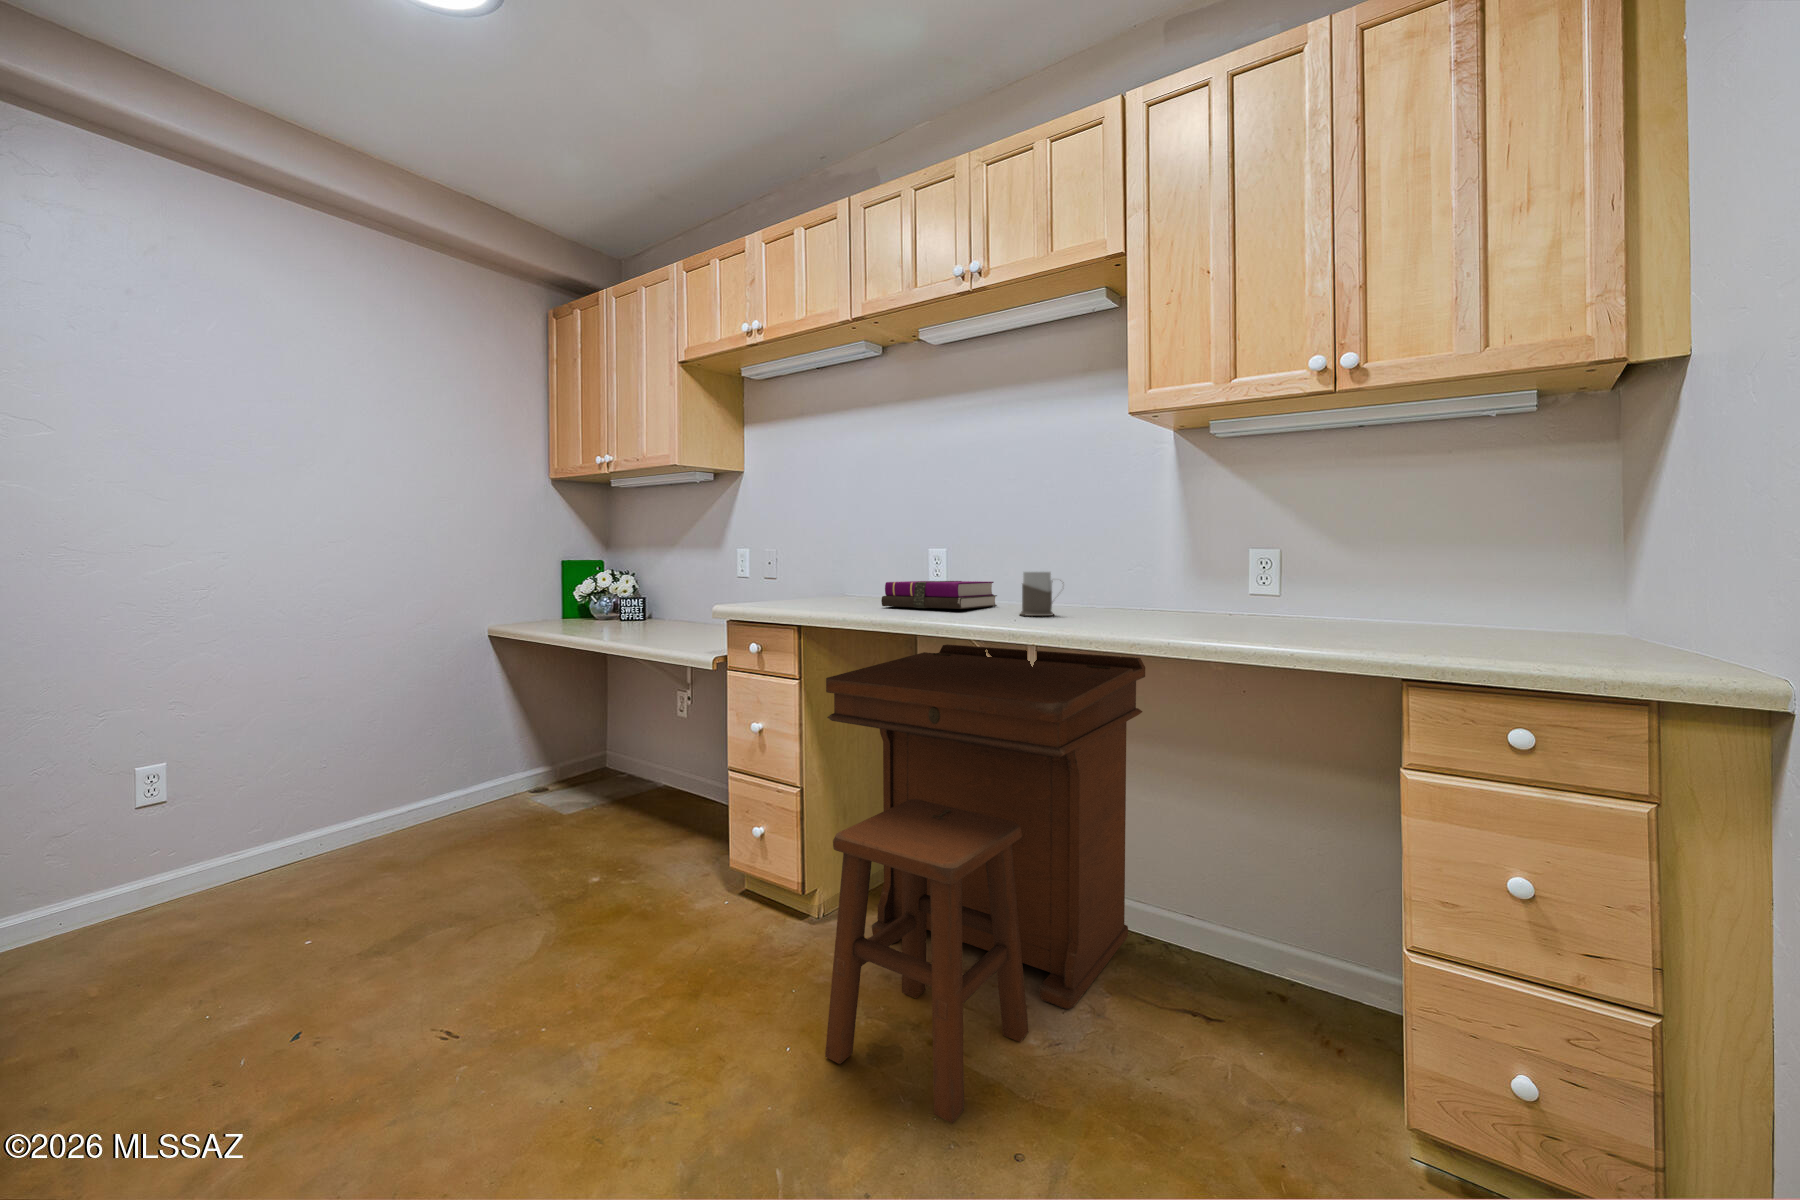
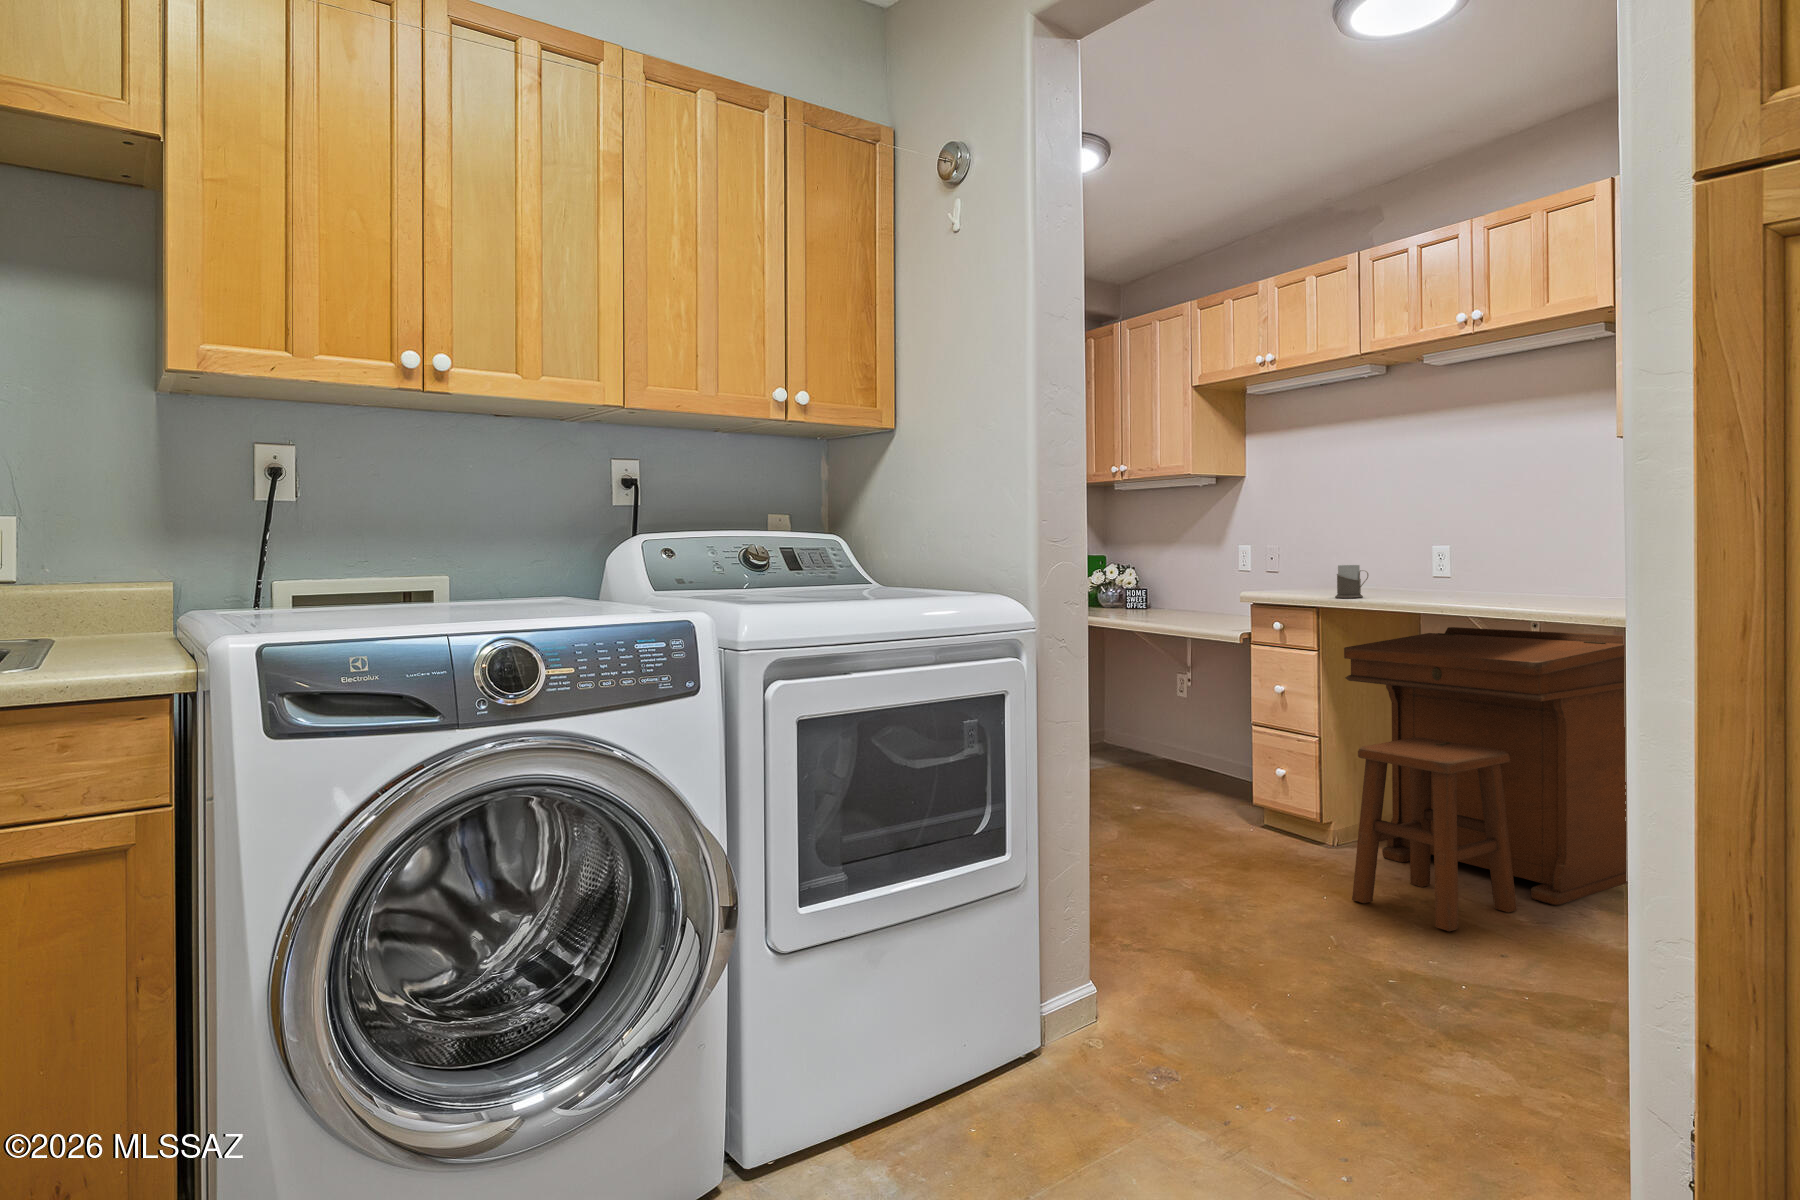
mug: present [1020,572,1064,616] -> present [1335,565,1369,598]
notebook: present [881,581,997,609] -> none [1389,571,1500,595]

